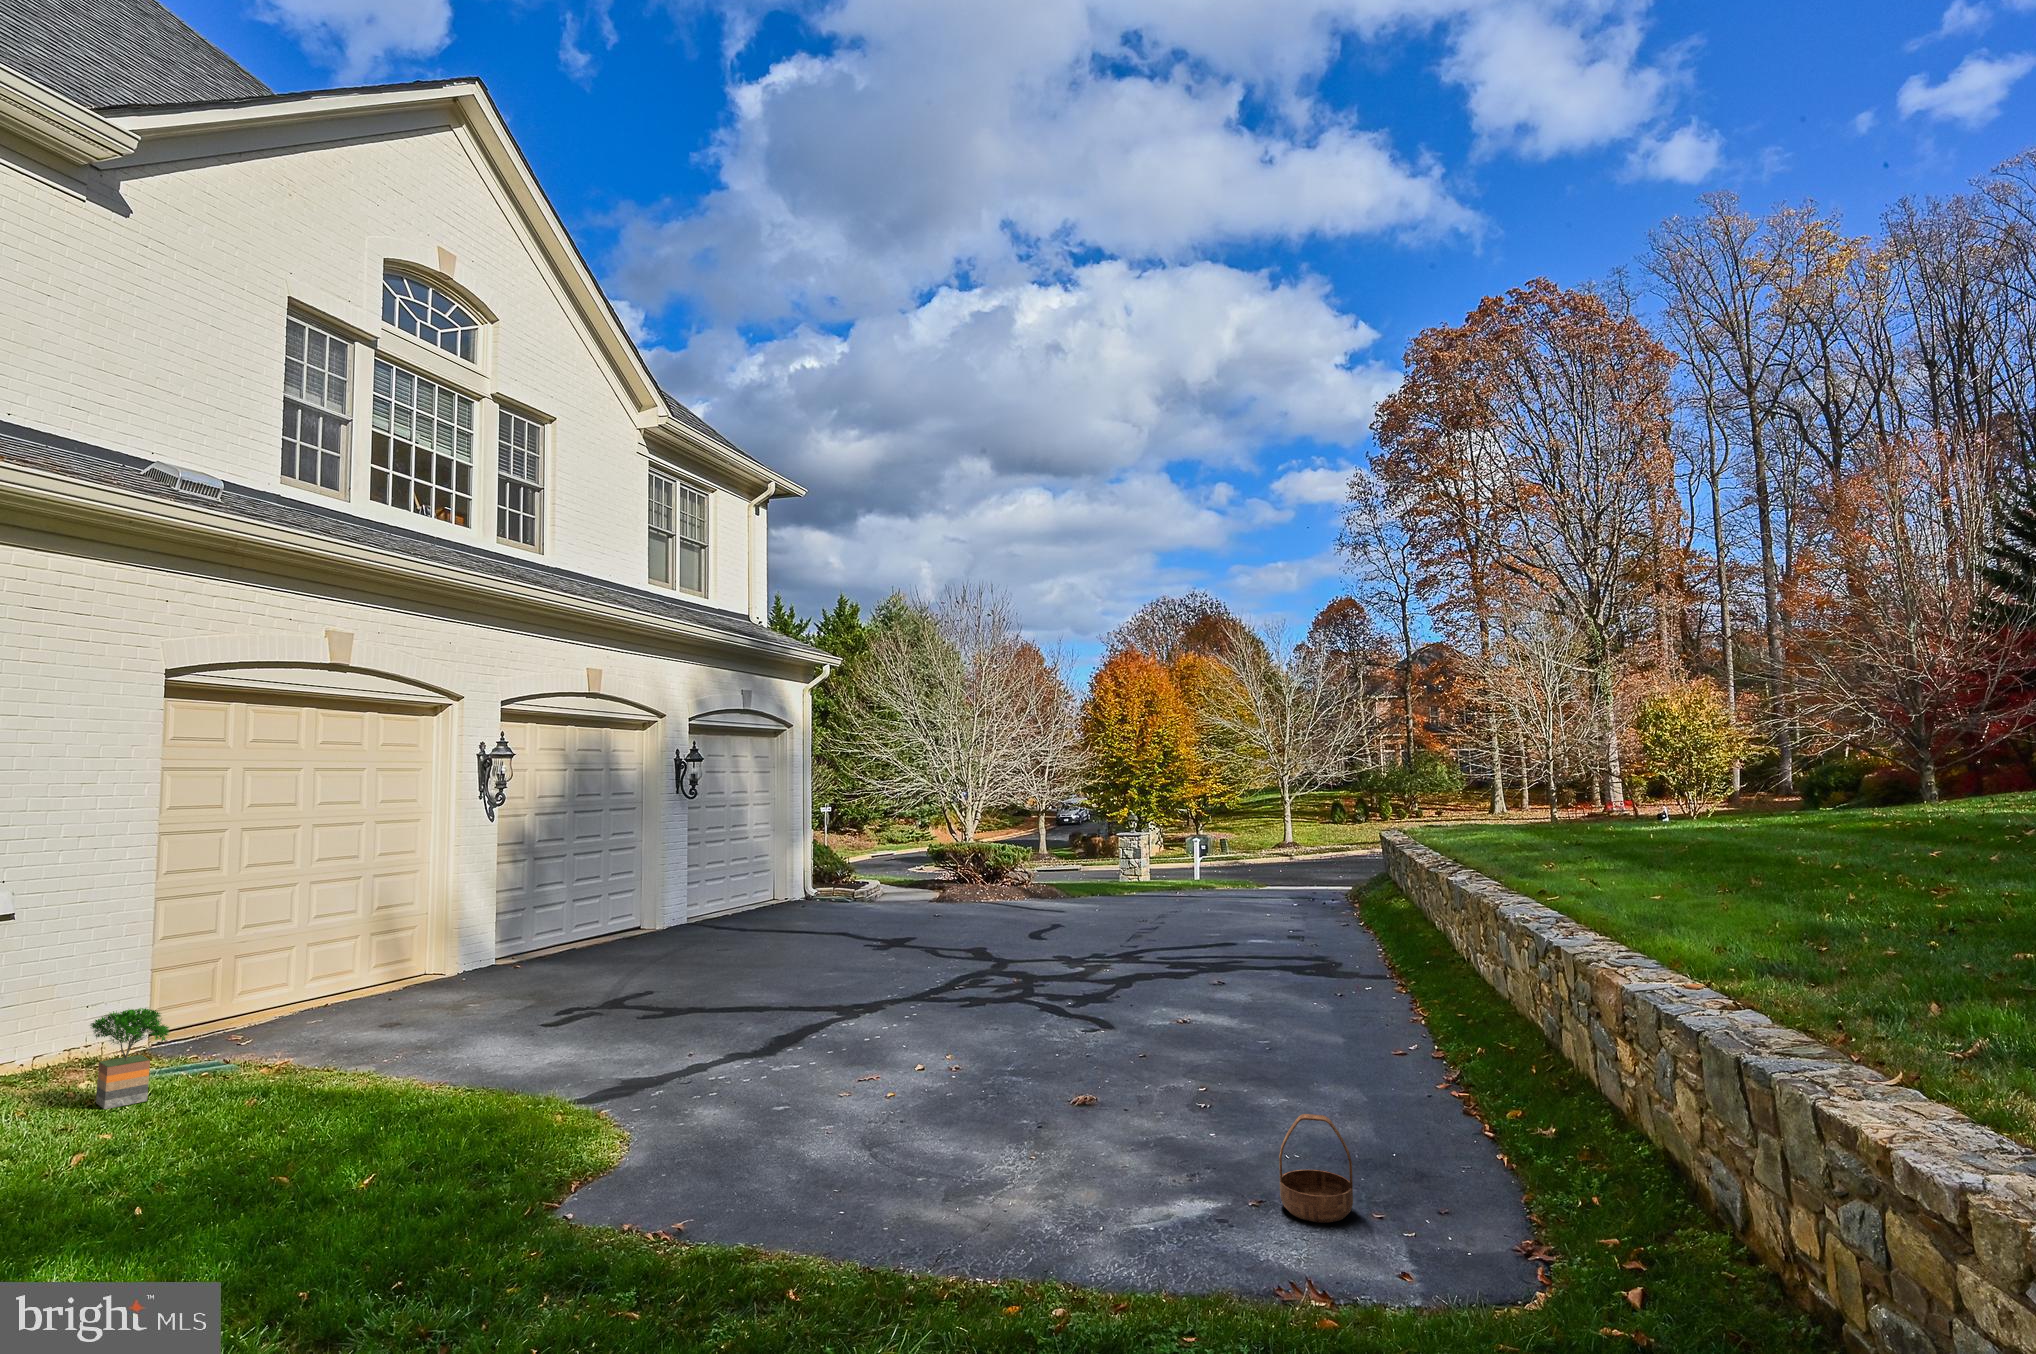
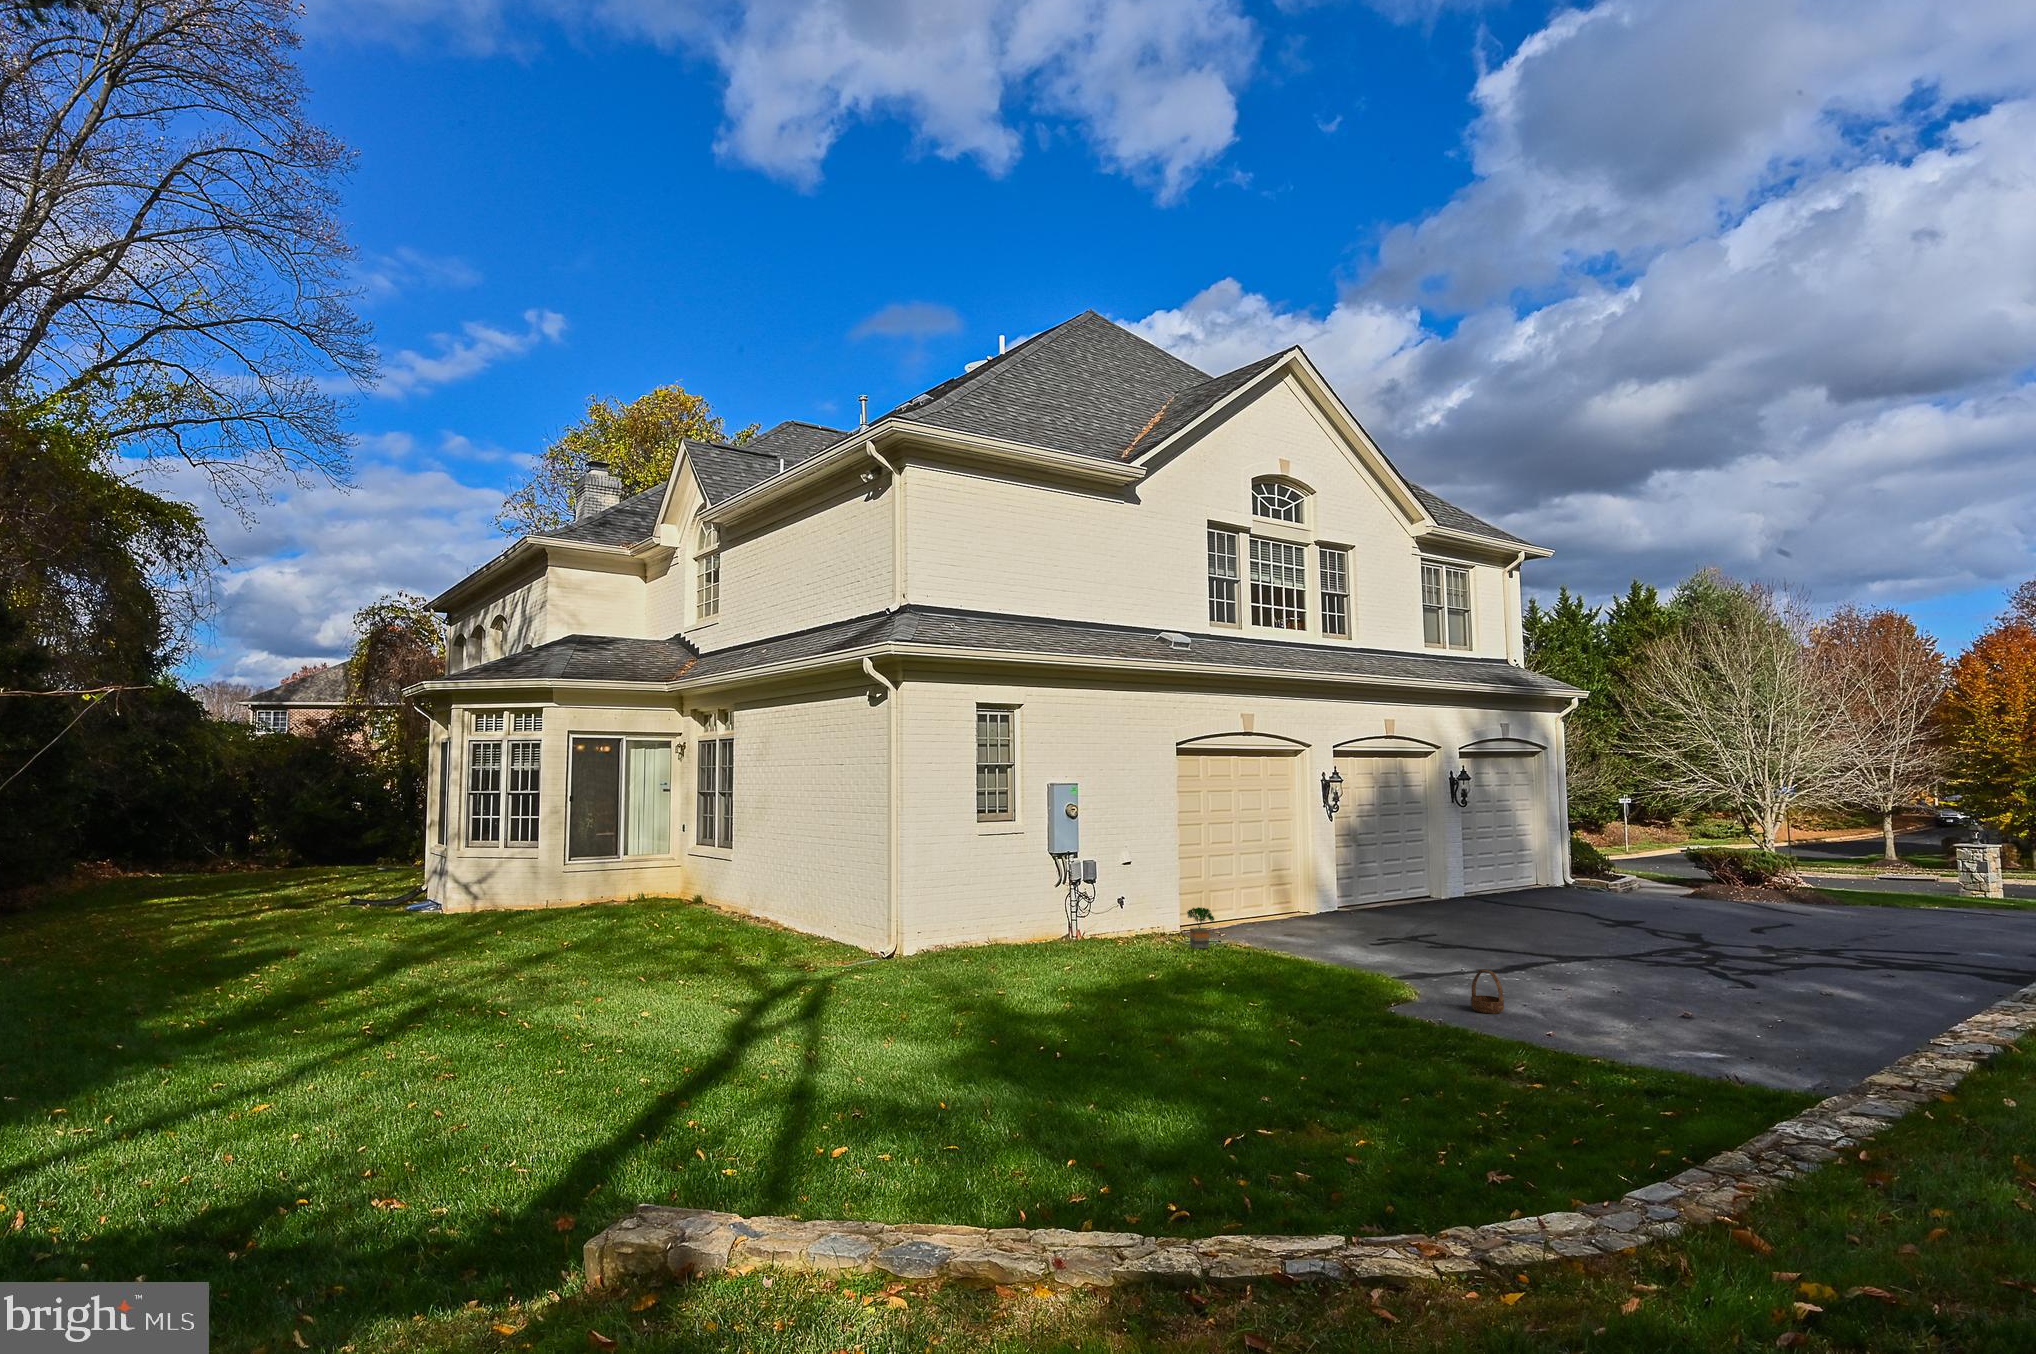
basket: present [1279,1114,1353,1223] -> present [1471,970,1504,1014]

